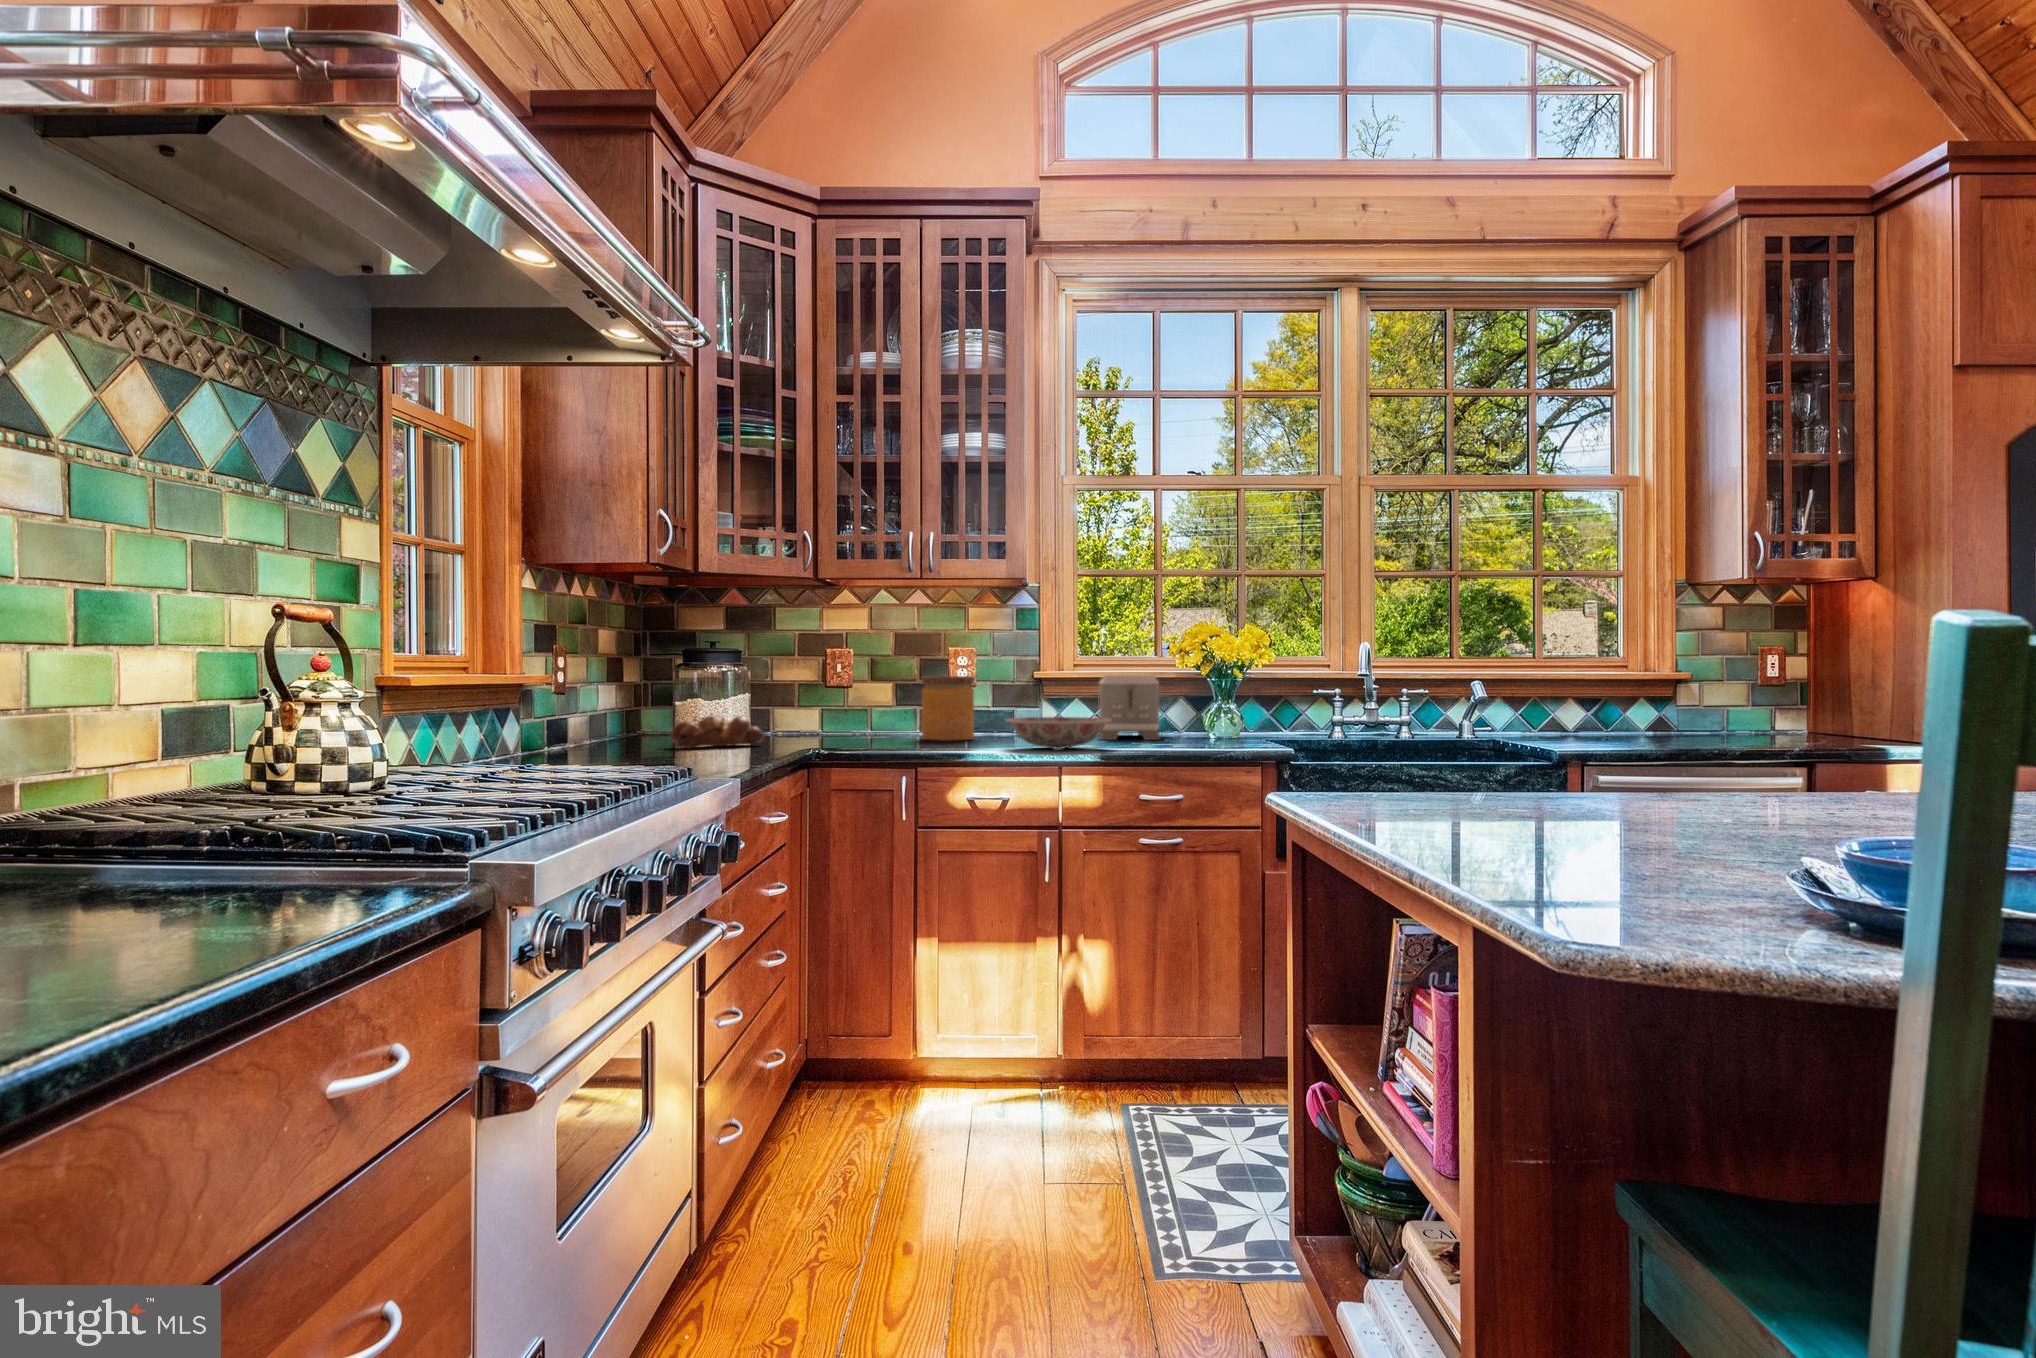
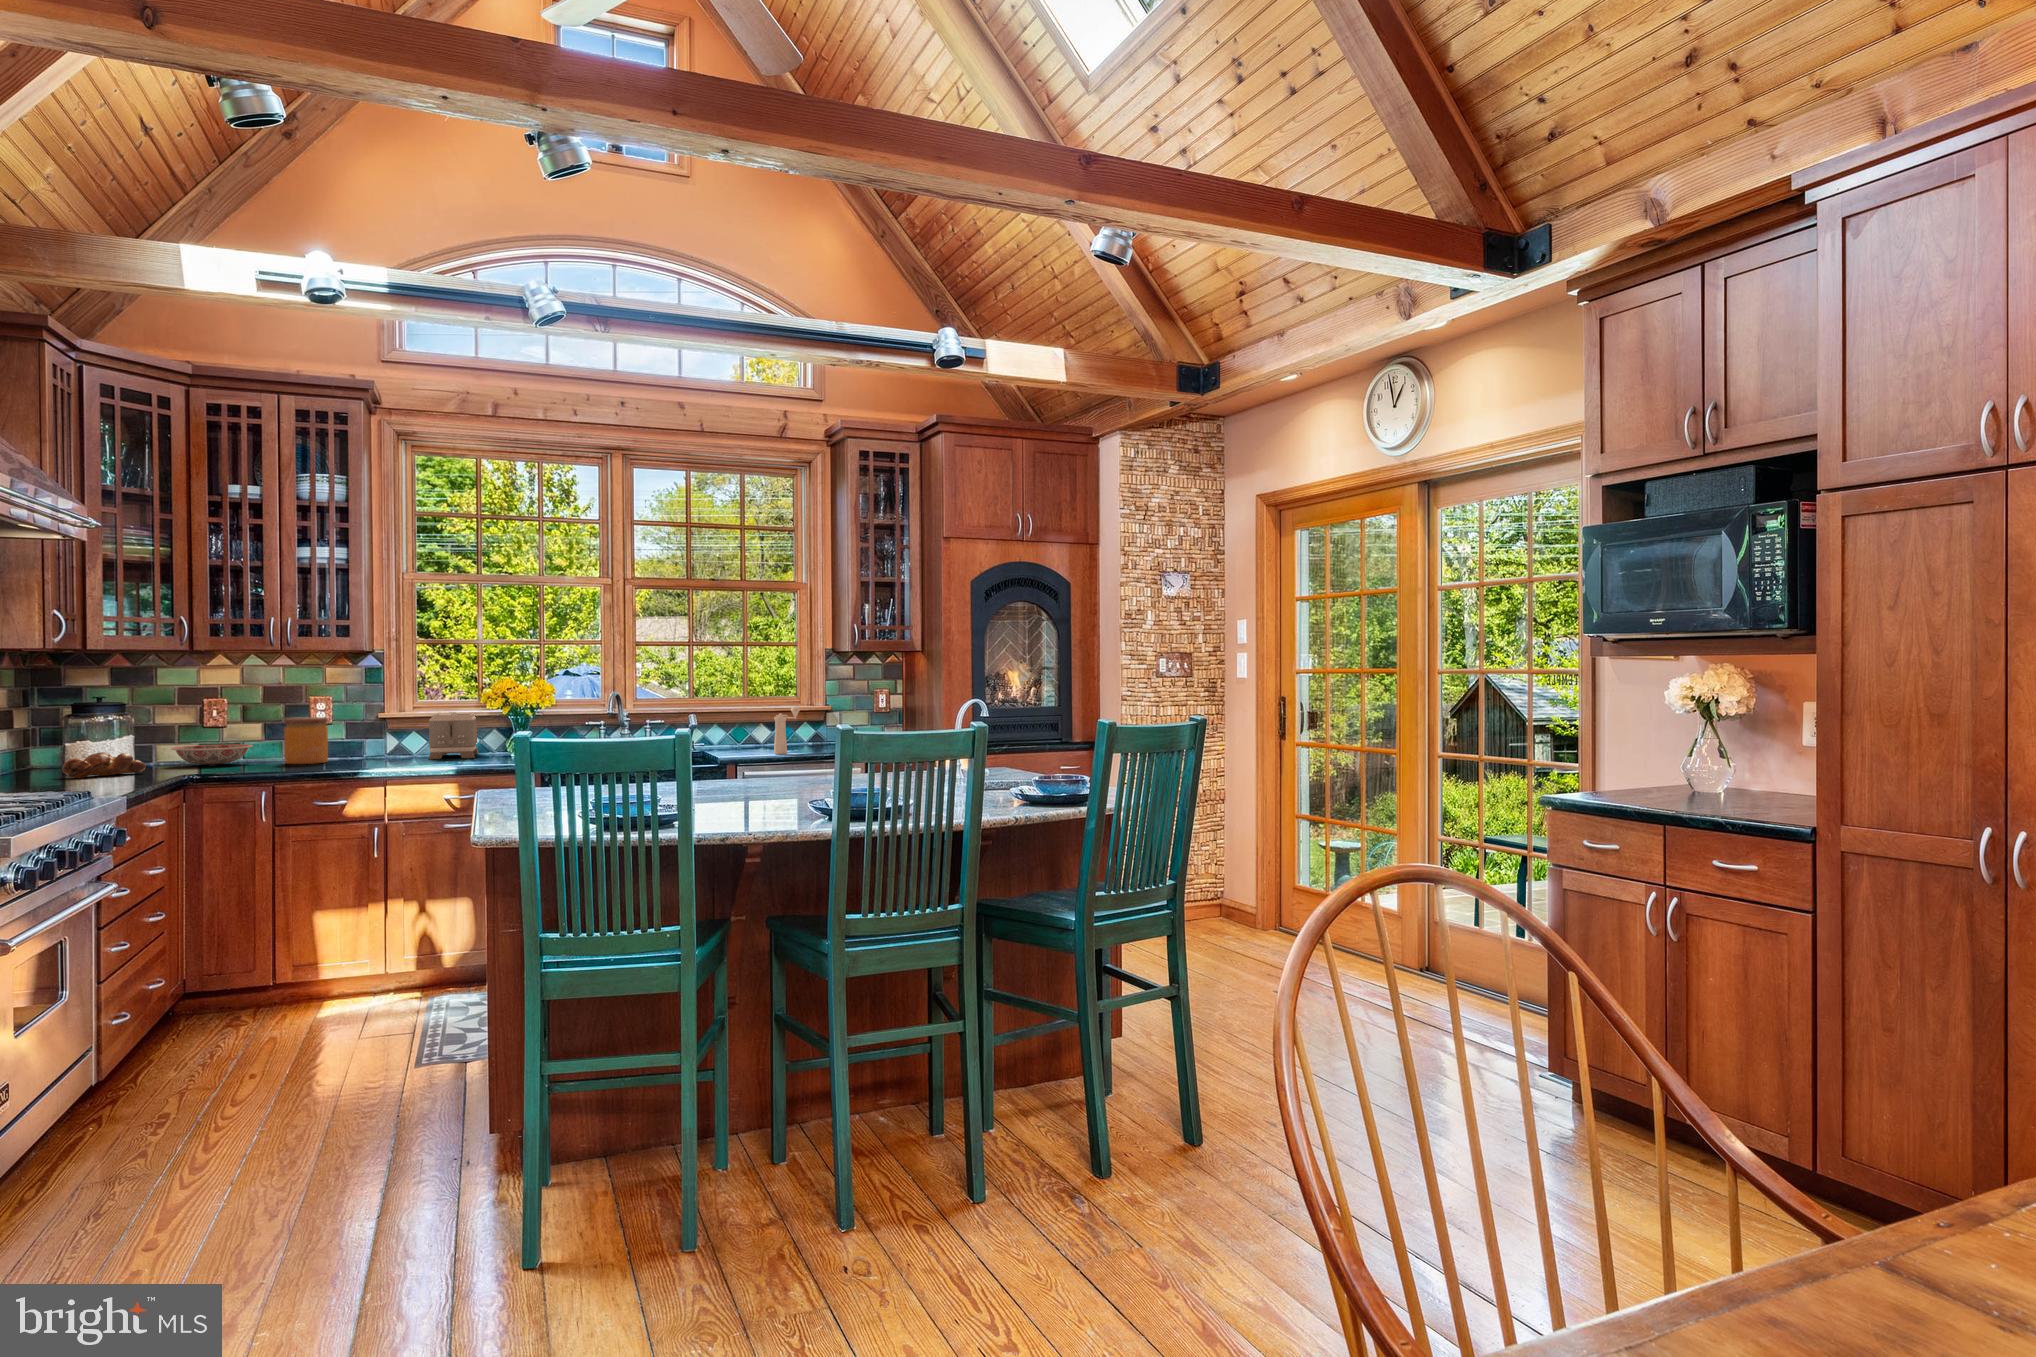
pepper mill: none [1658,669,1697,749] -> present [774,707,800,754]
ceramic bowl: present [1006,717,1111,749] -> present [171,744,252,765]

